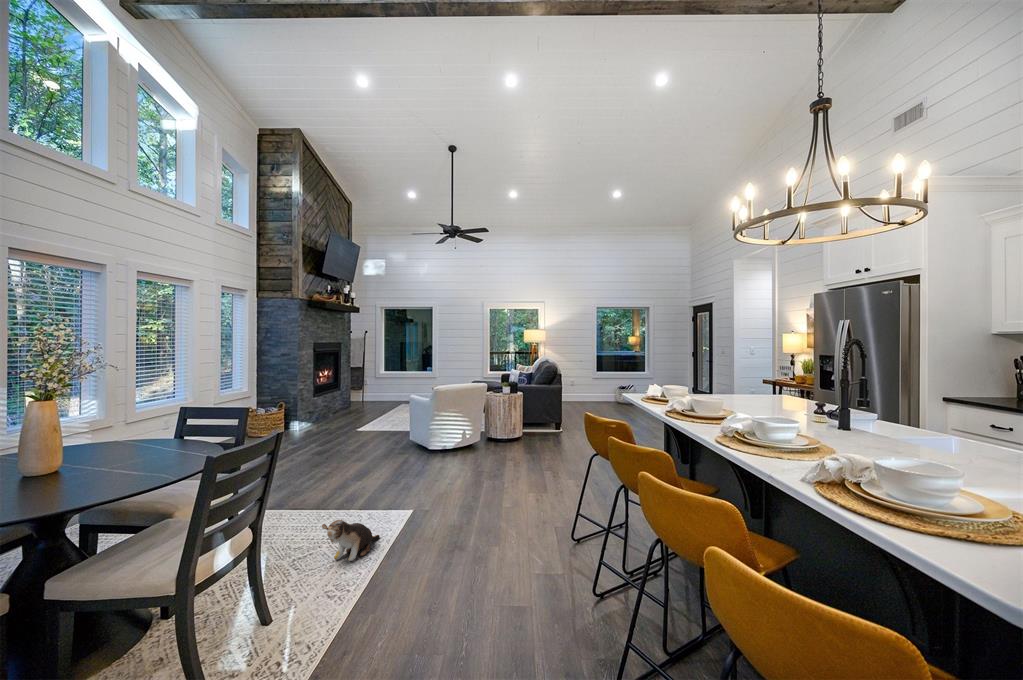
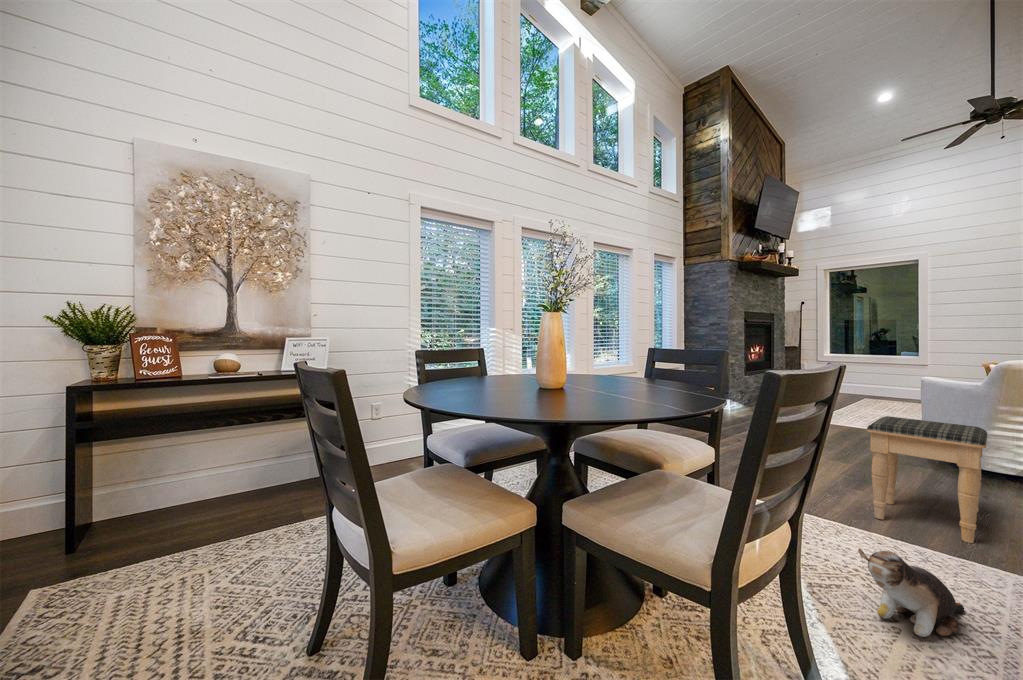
footstool: none [360,429,418,498] -> present [867,416,987,543]

